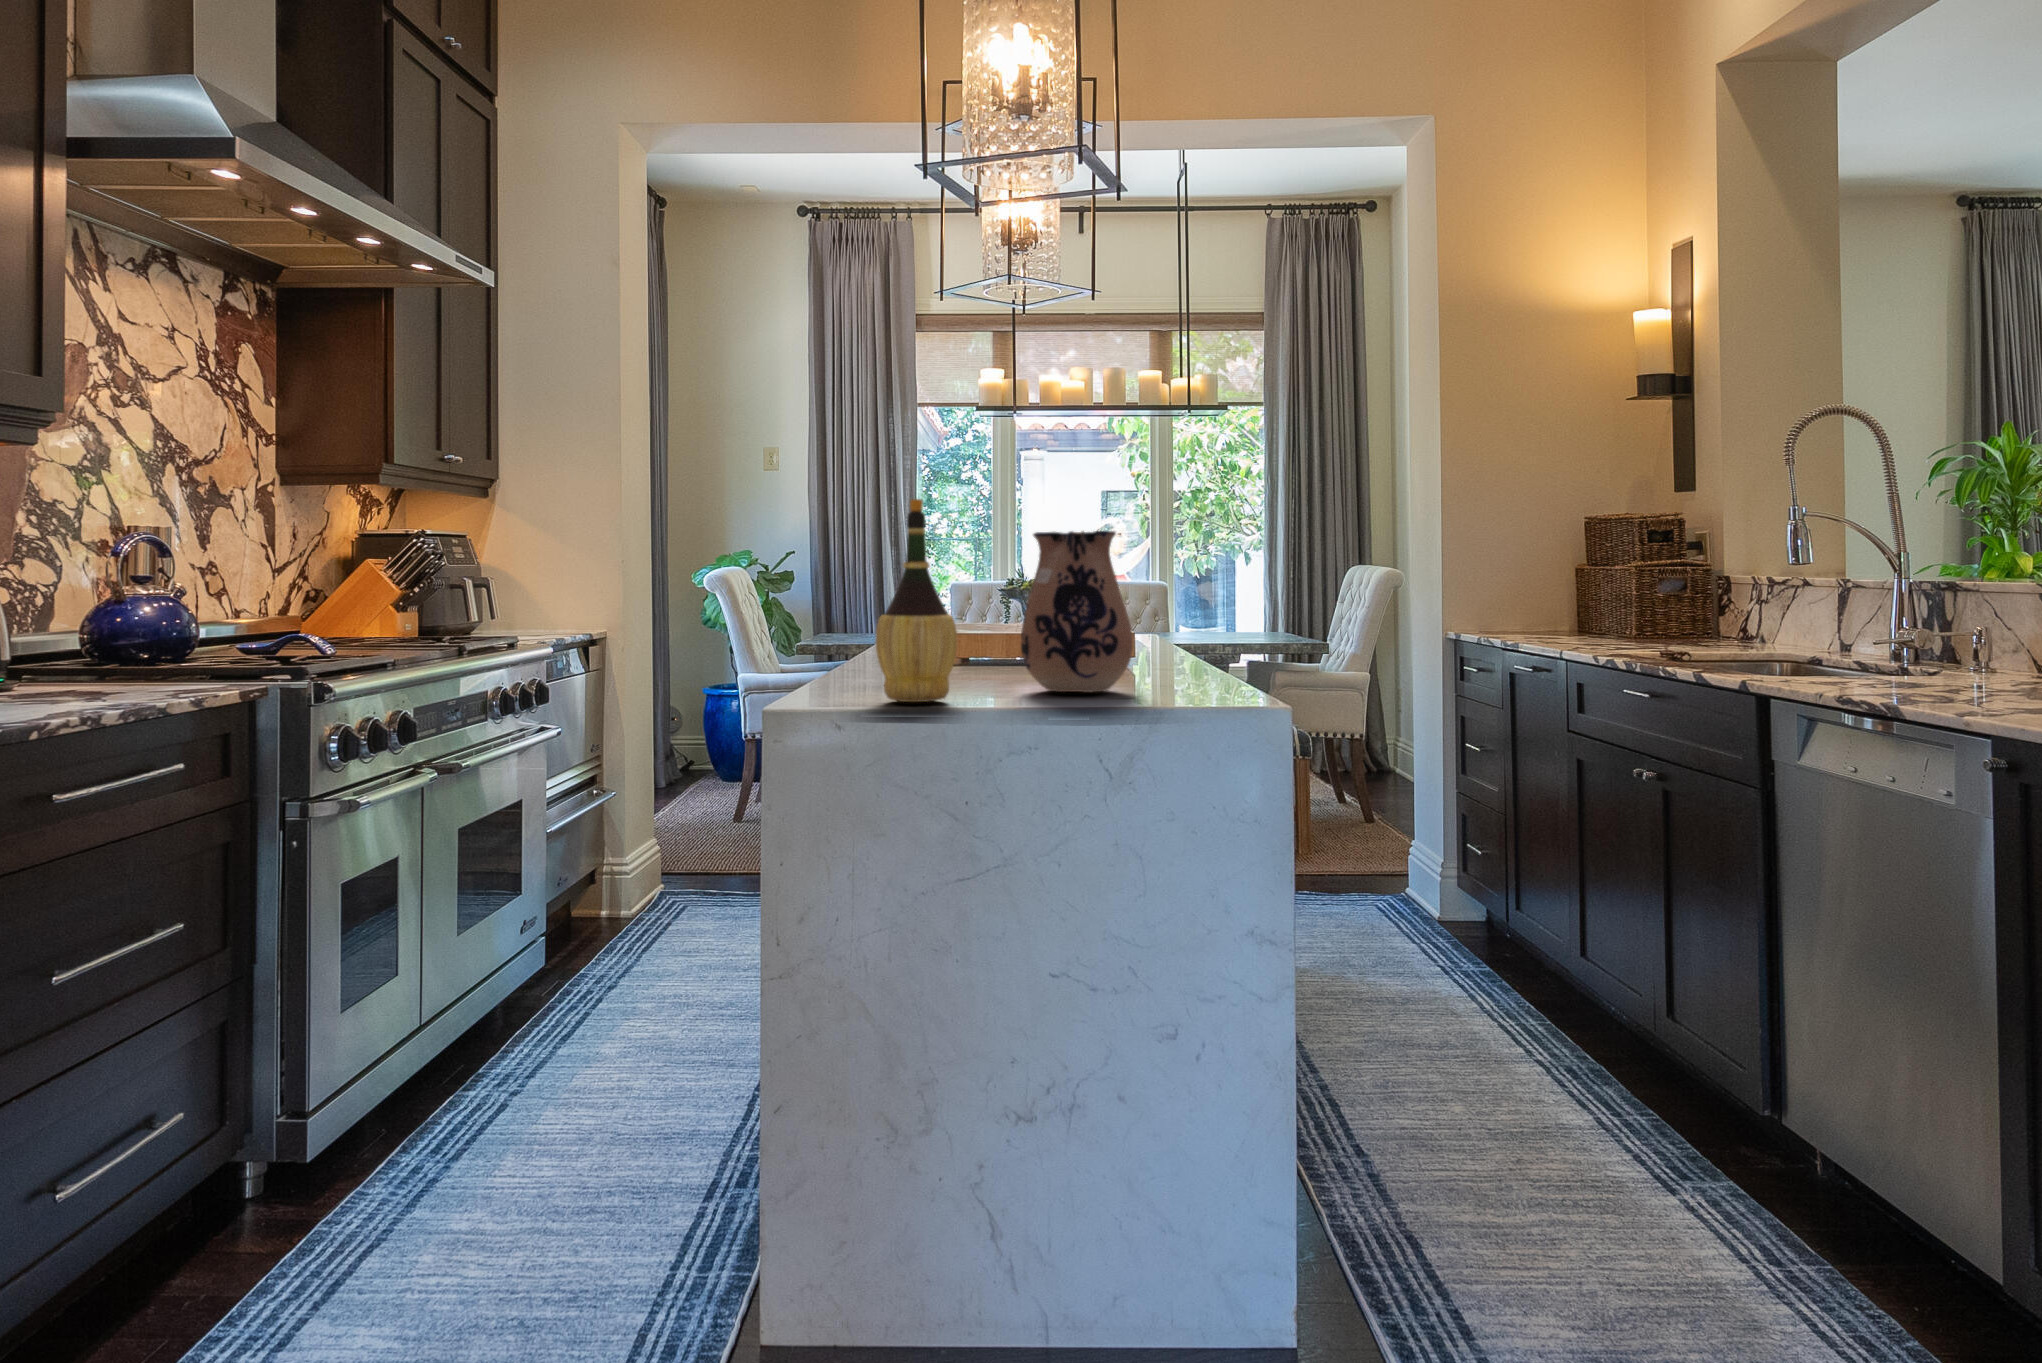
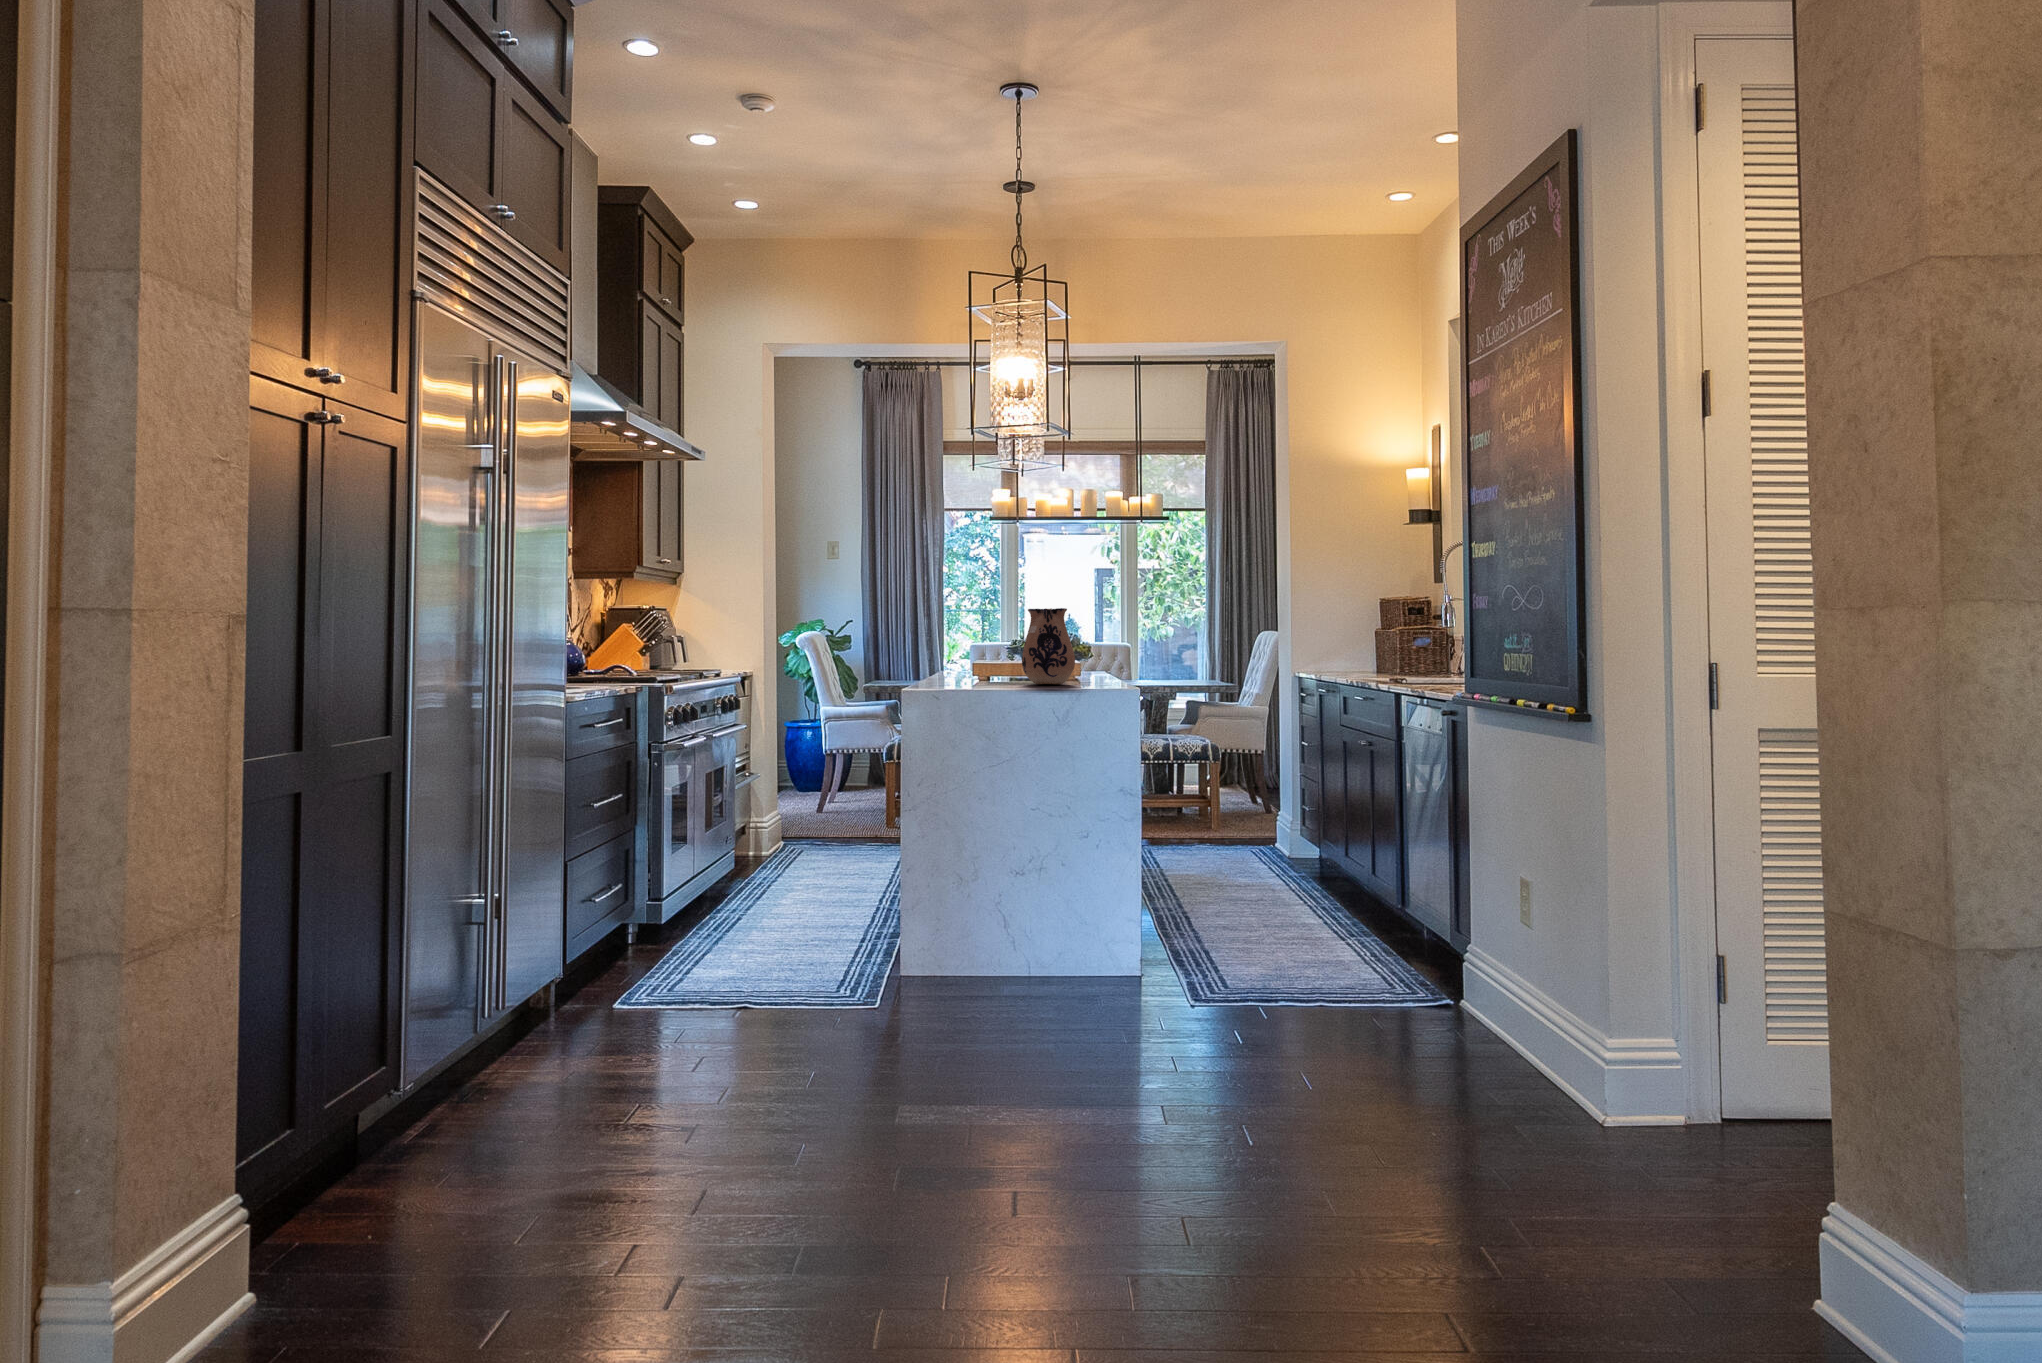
wine bottle: present [876,499,957,702] -> none [955,594,993,687]

